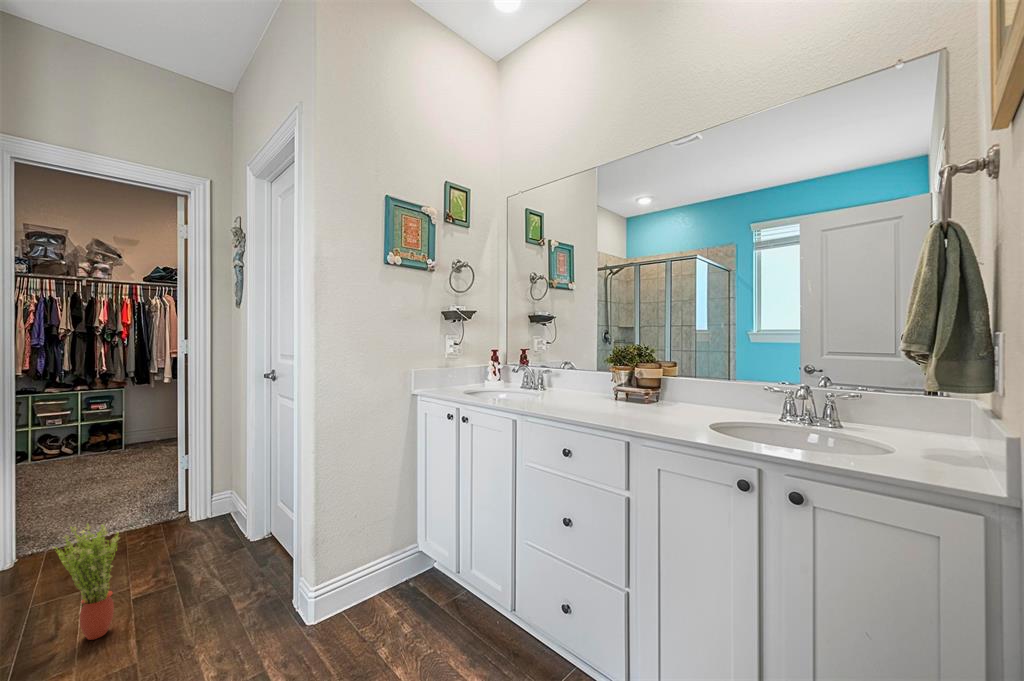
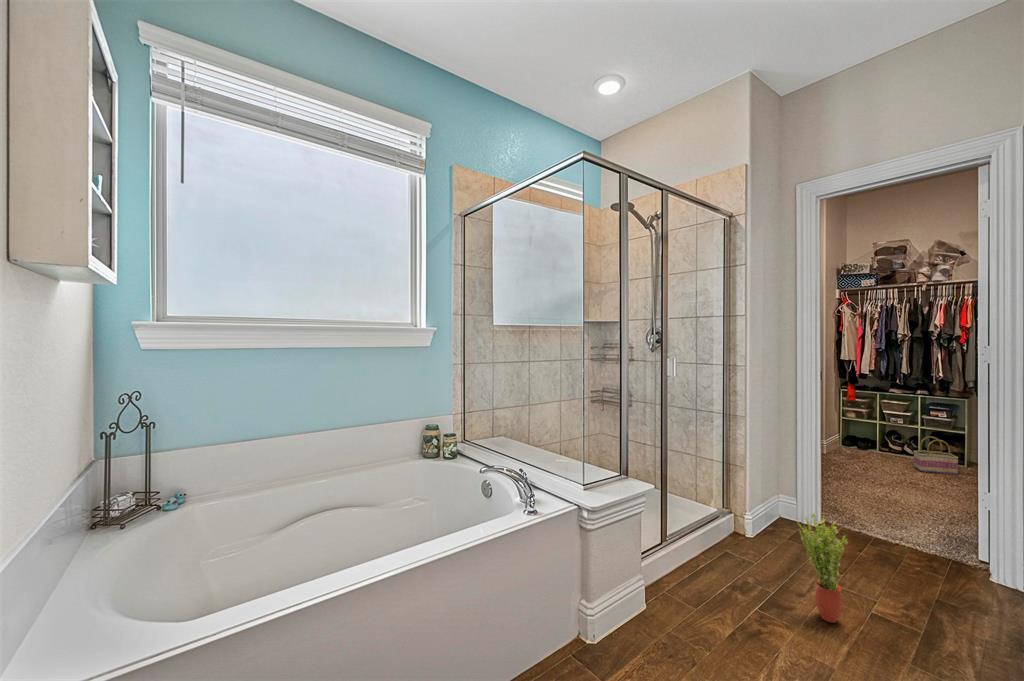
basket: none [80,429,124,466] -> present [914,436,958,475]

